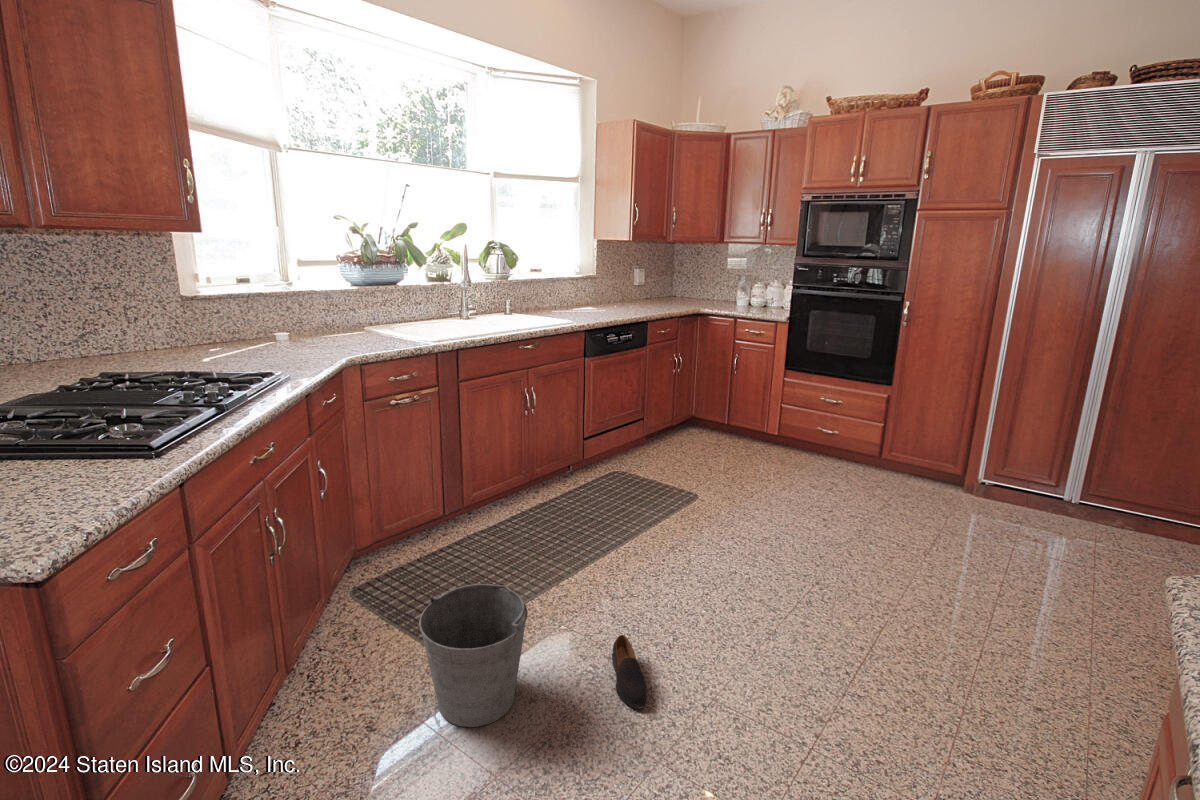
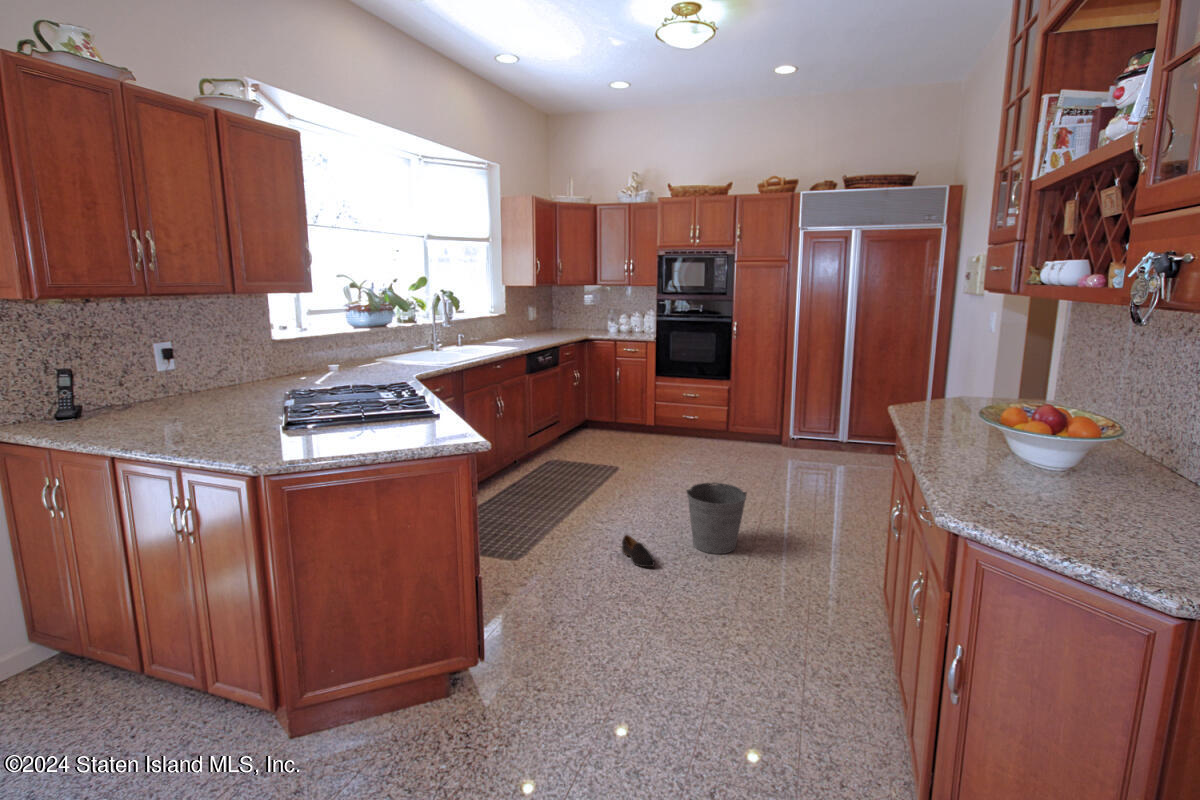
bucket: present [419,584,528,727] -> present [687,483,747,554]

